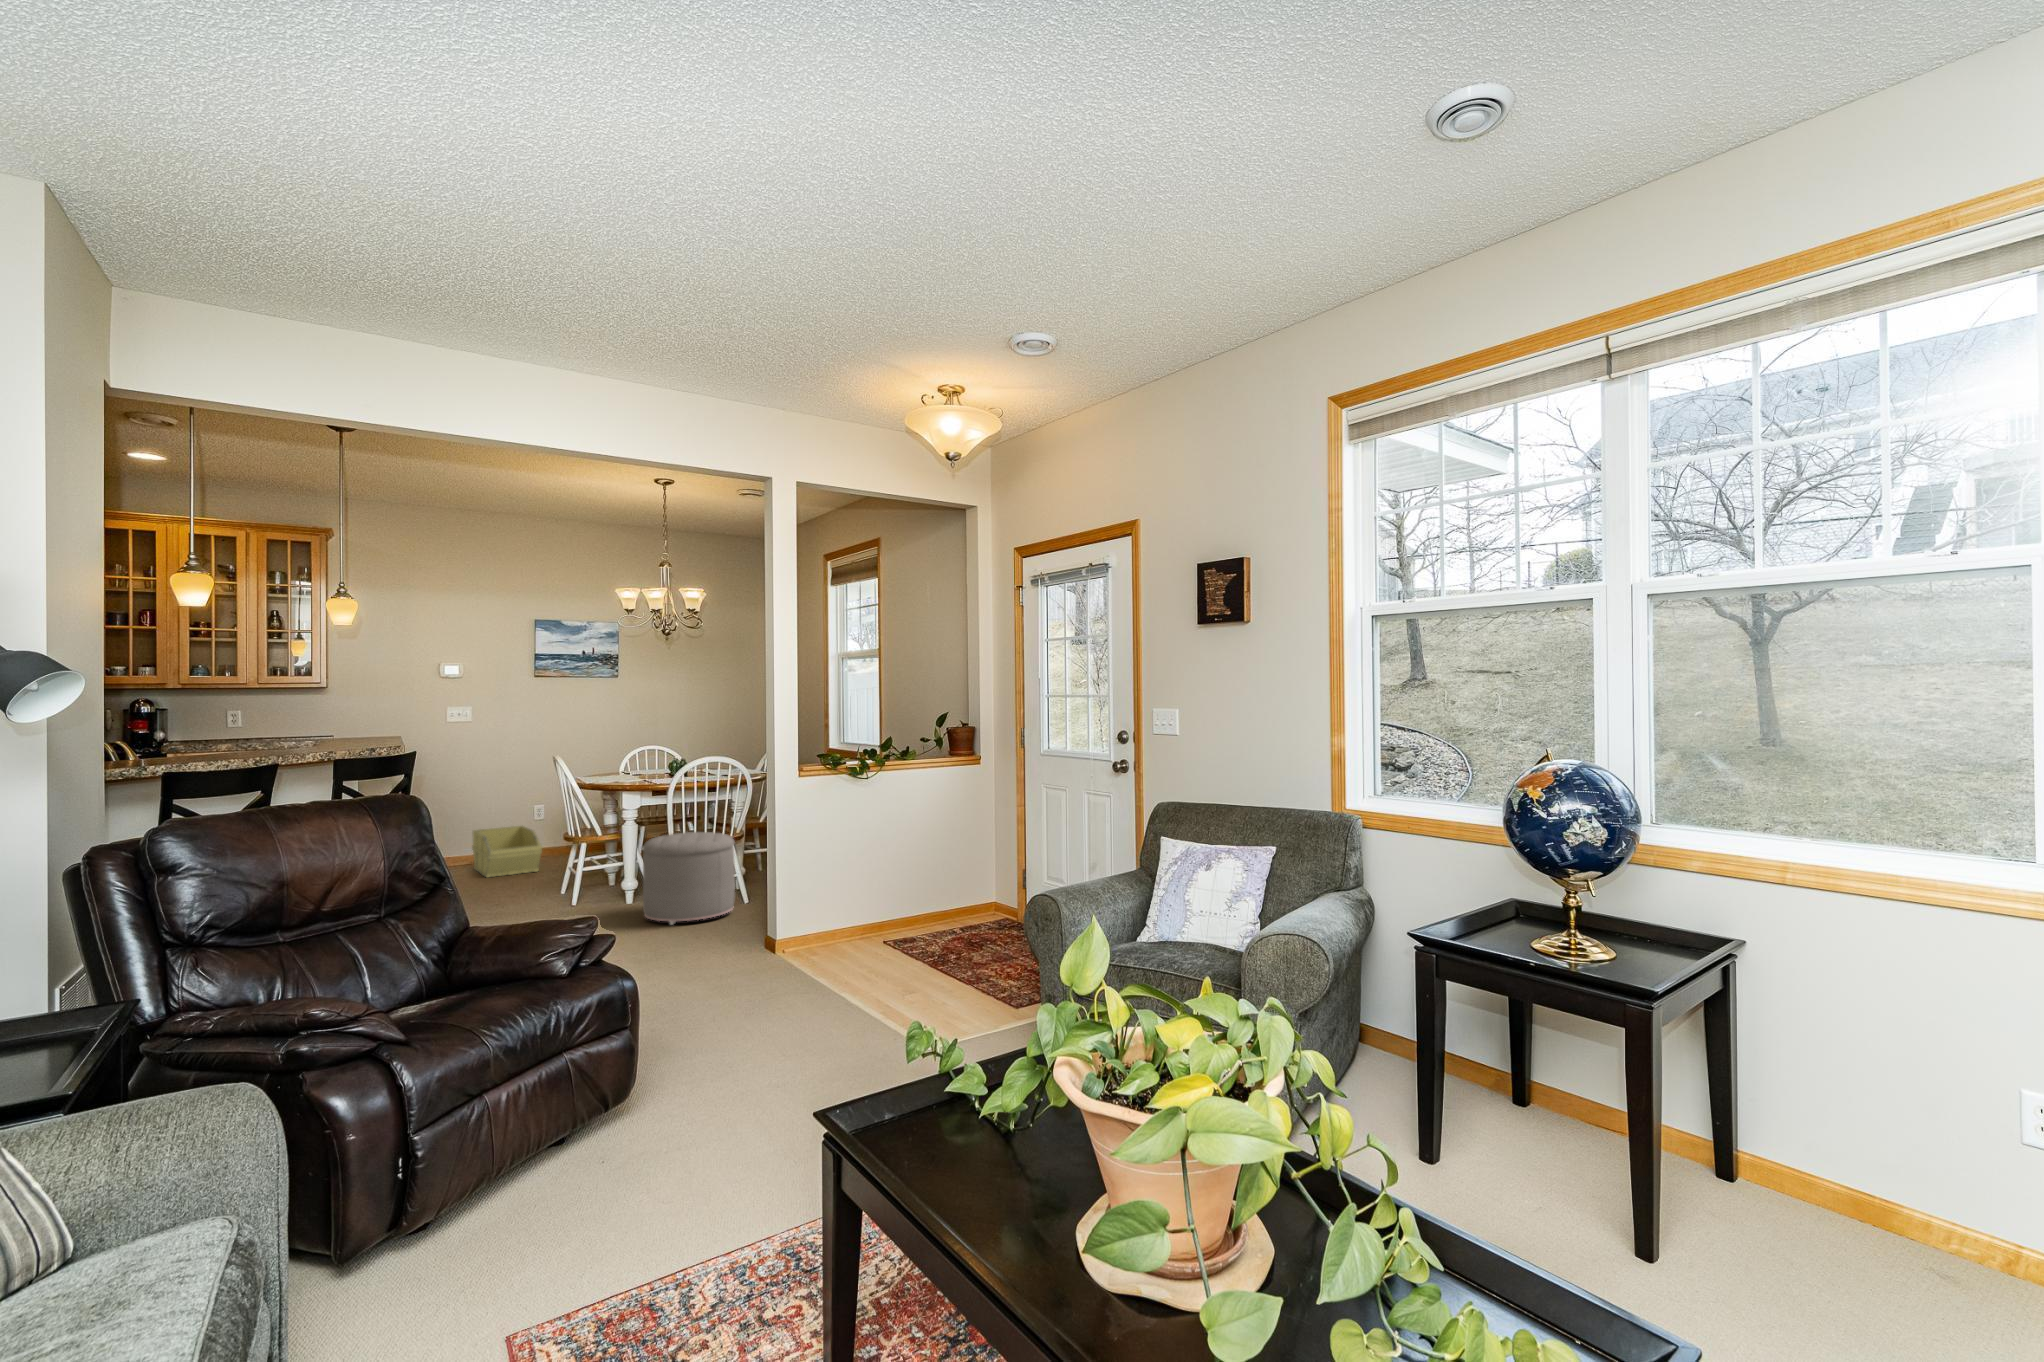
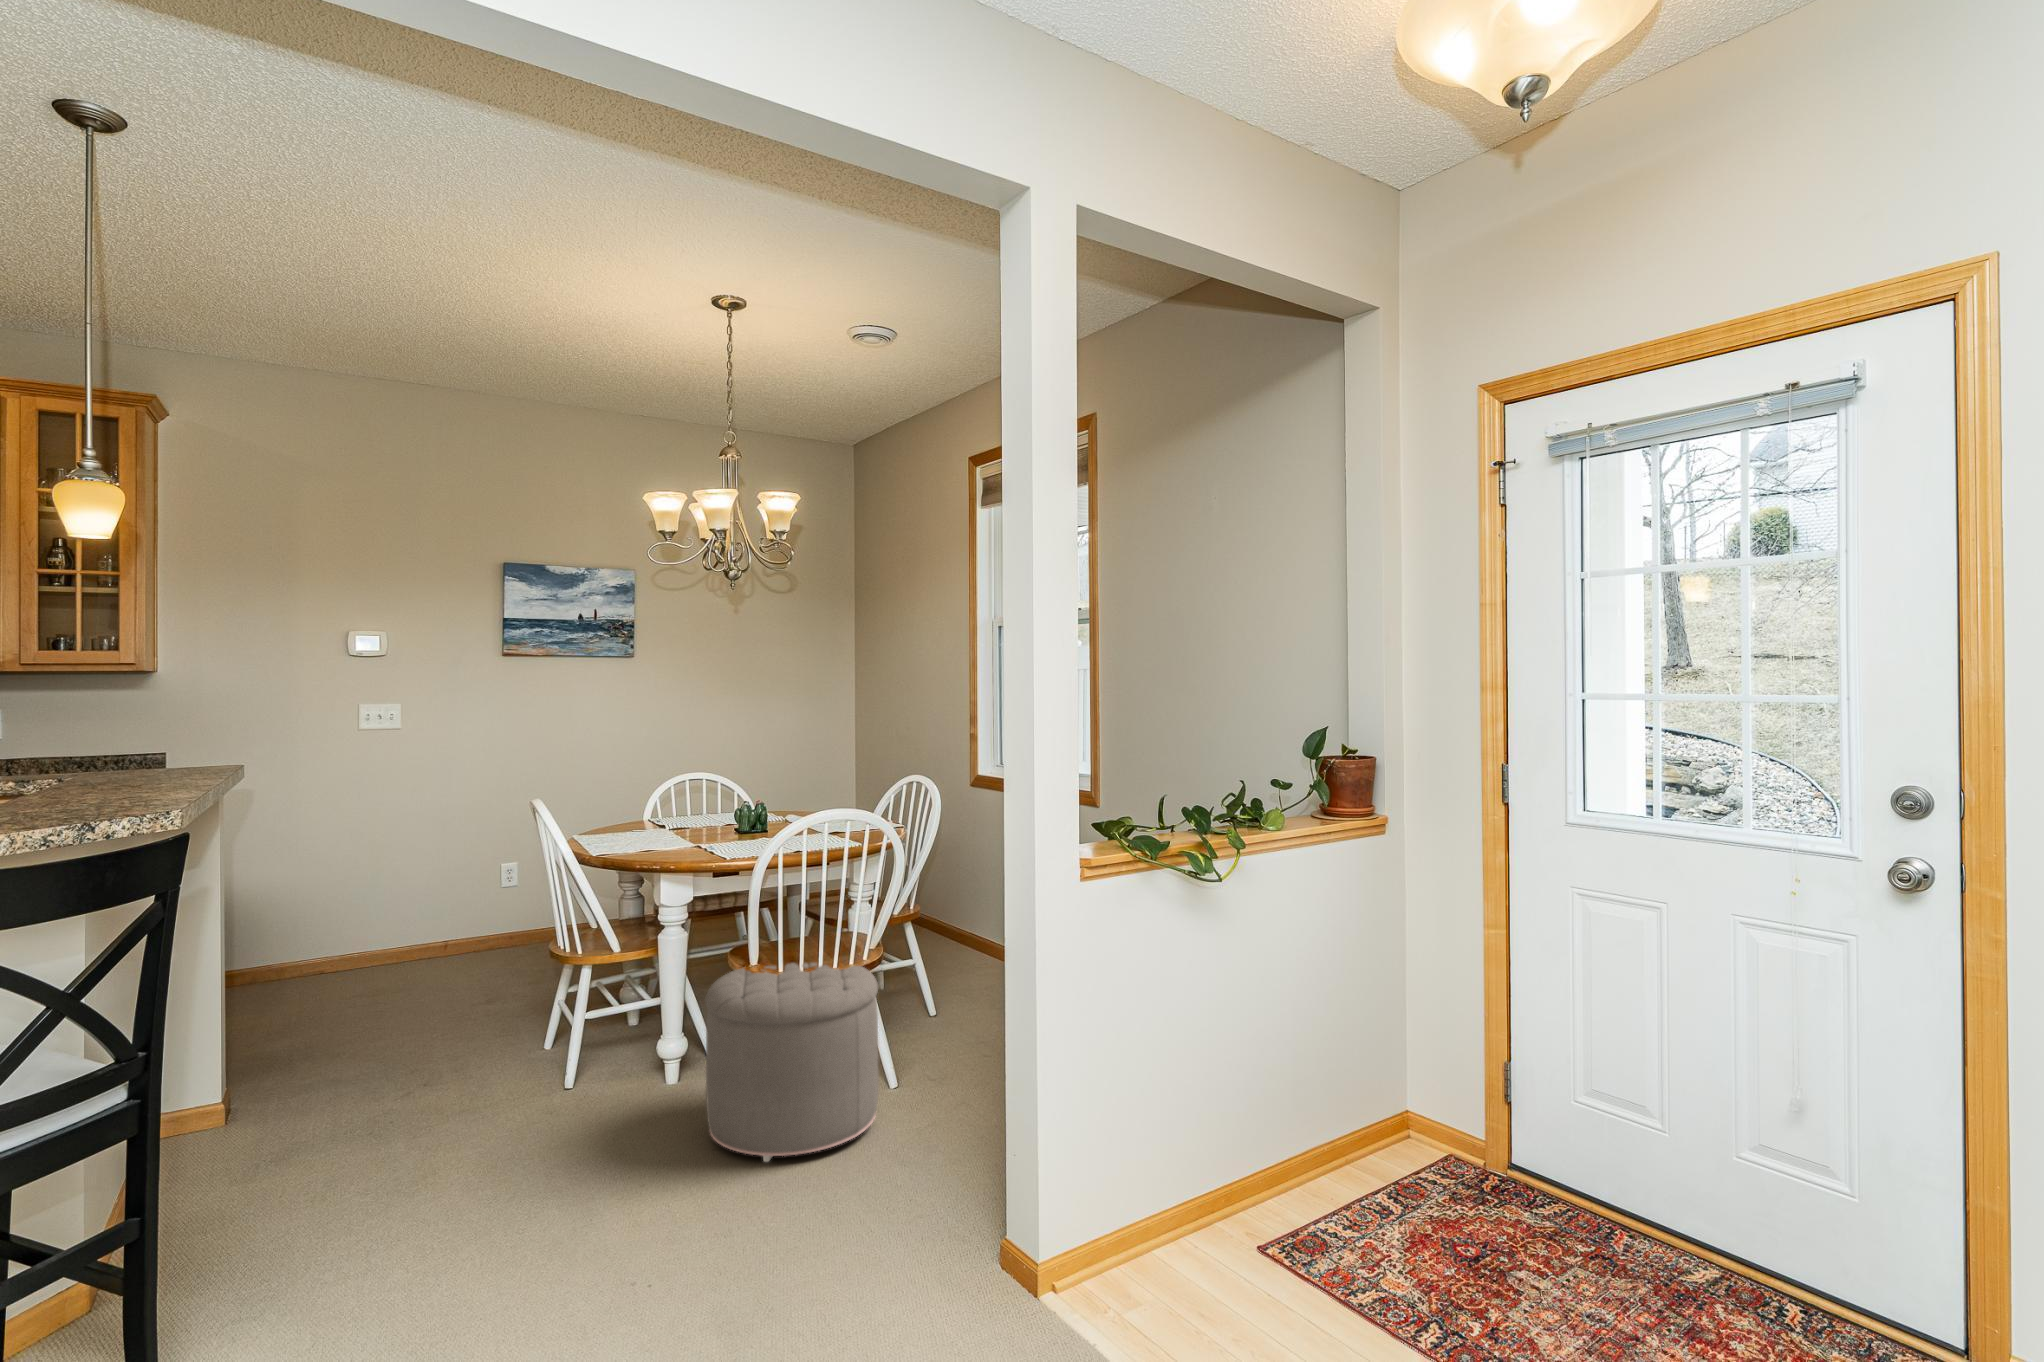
storage bin: present [472,826,542,877] -> none [402,898,516,998]

